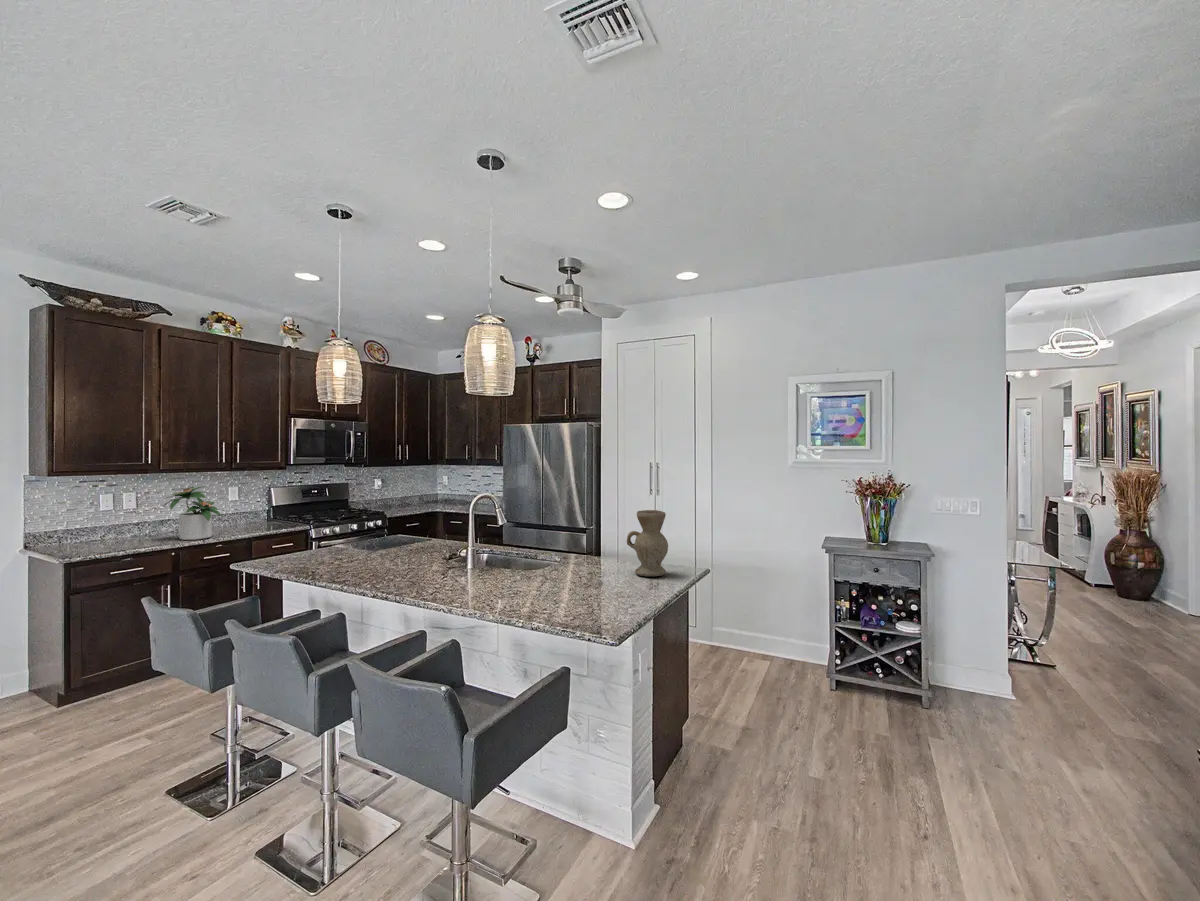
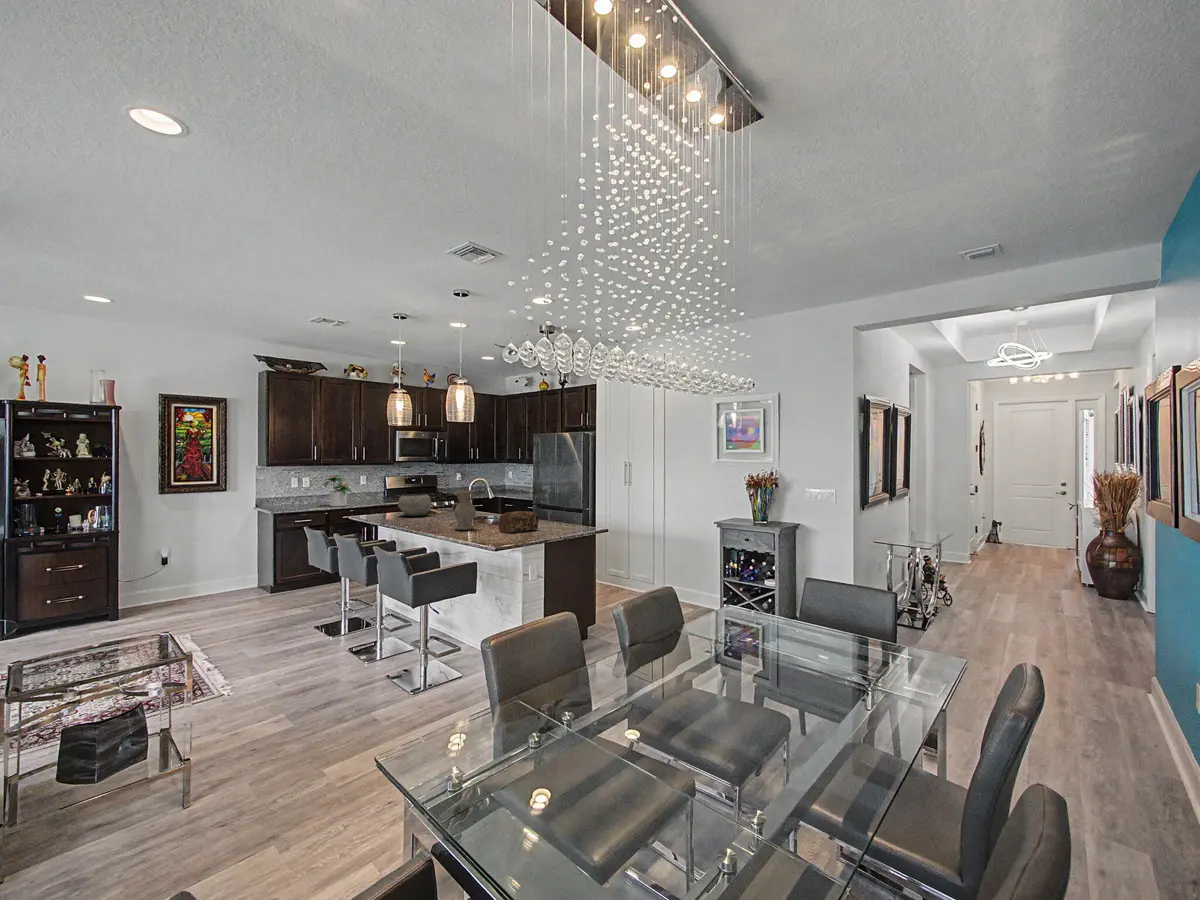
vase: present [627,510,668,576] -> present [452,490,476,530]
ceramic bowl: none [329,518,386,557] -> present [398,494,431,516]
bread loaf: none [562,549,622,594] -> present [498,511,539,533]

